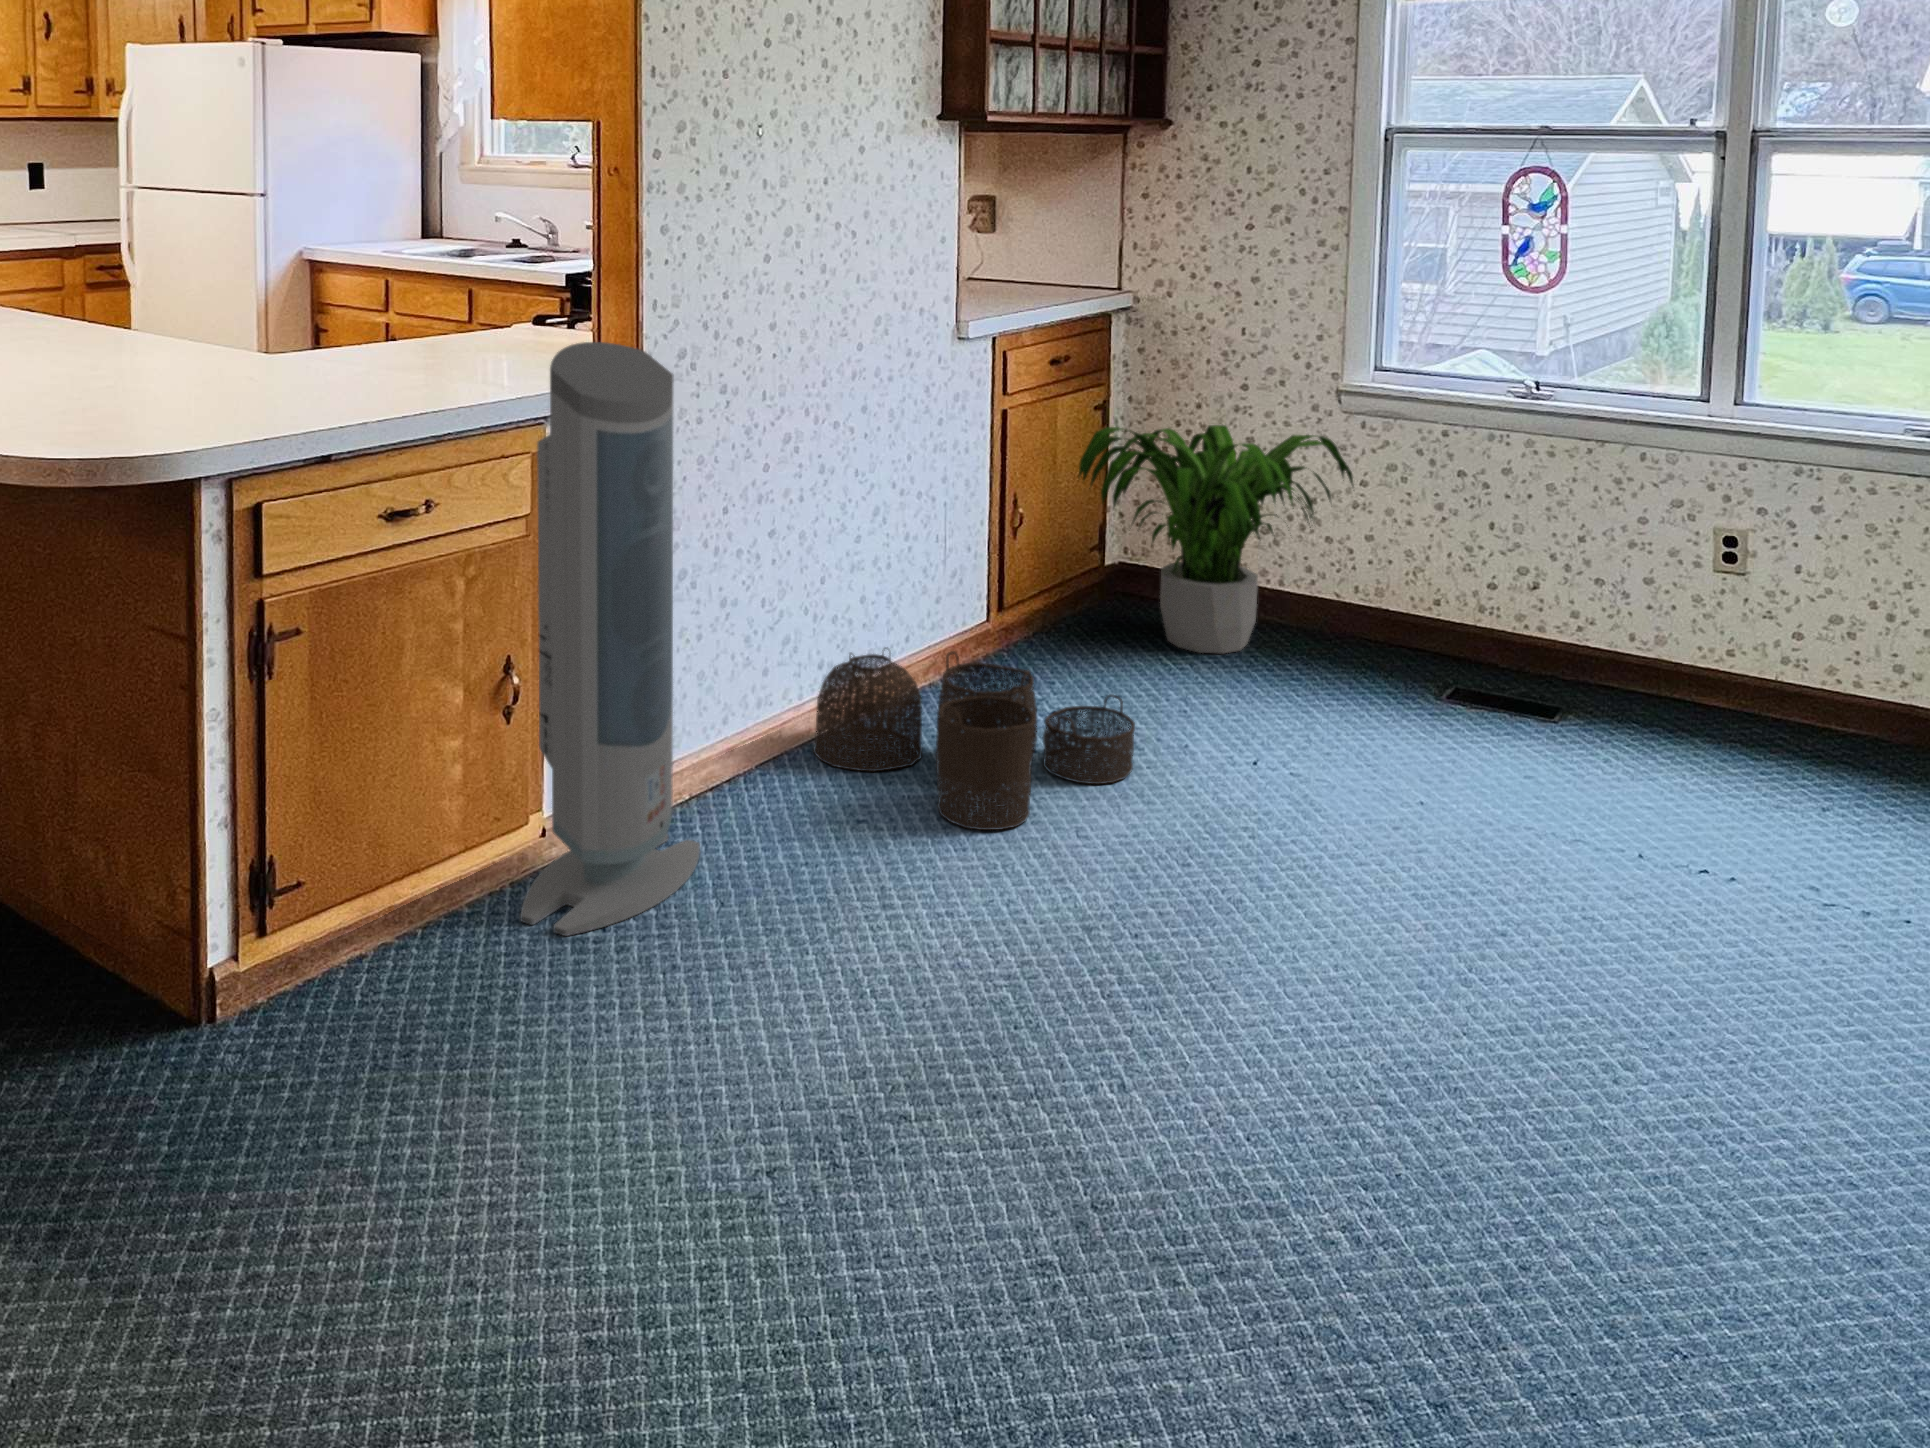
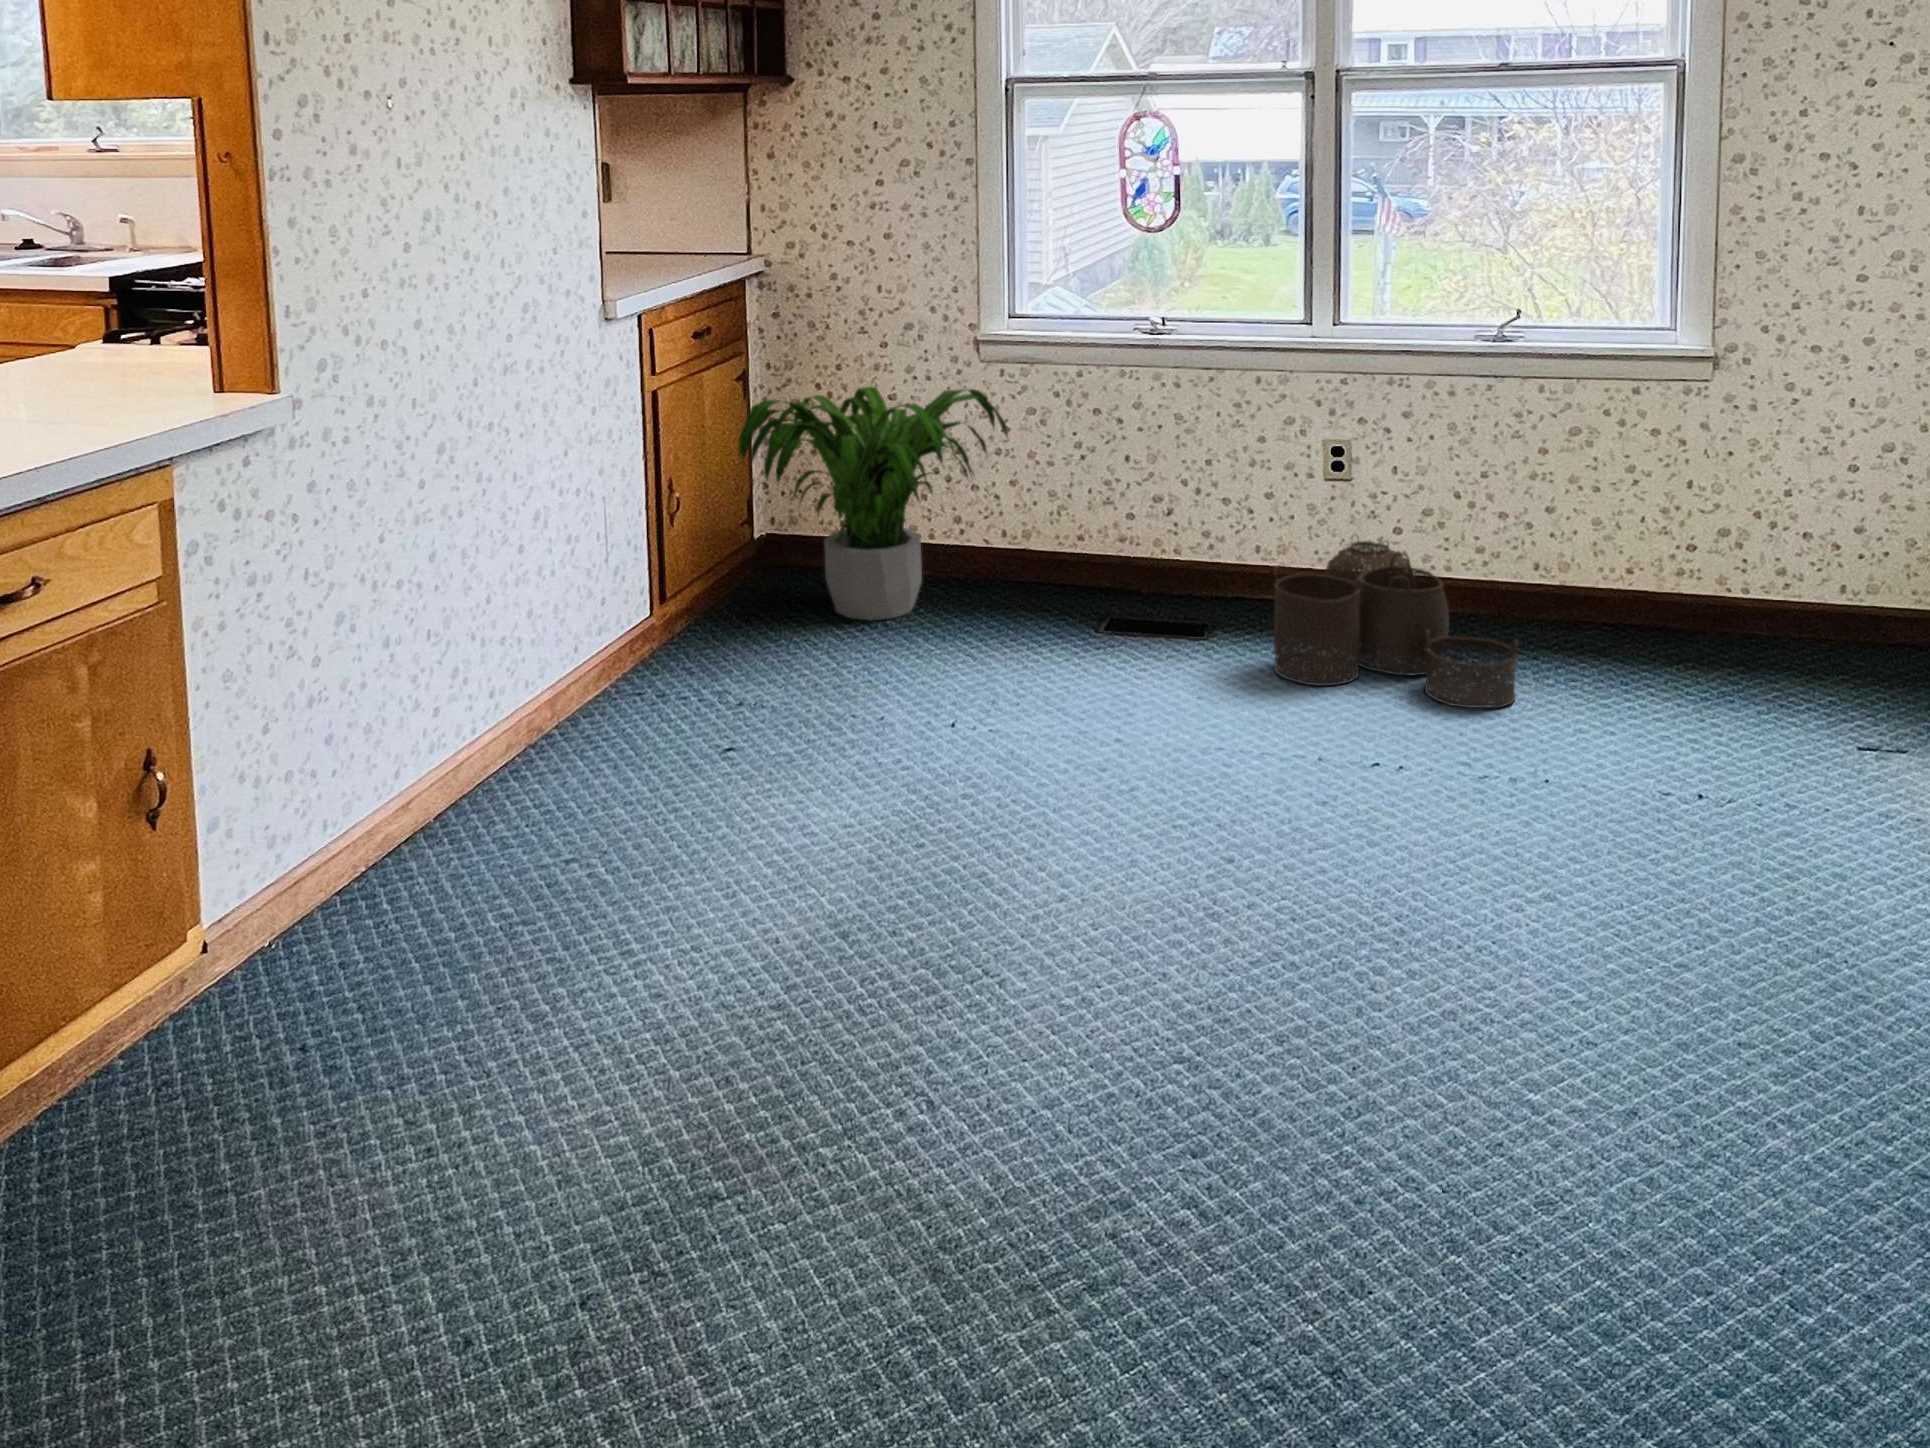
air purifier: present [520,342,700,936] -> none [166,363,397,1071]
woven basket: present [813,648,1135,830] -> present [1274,541,1518,708]

